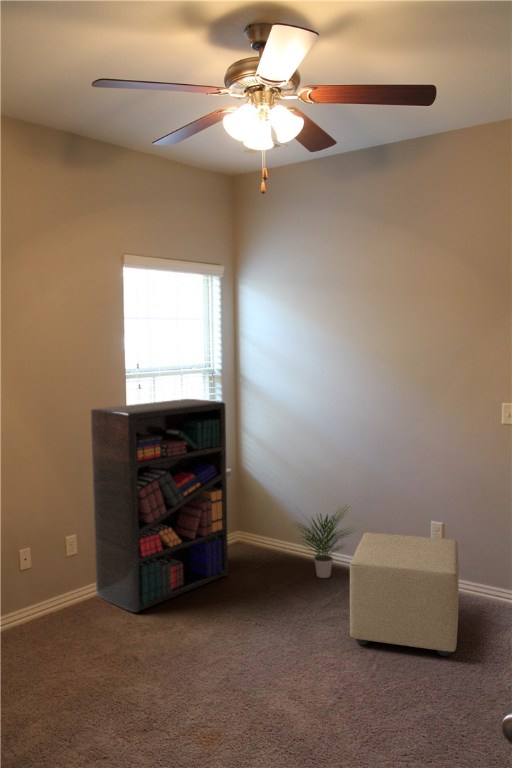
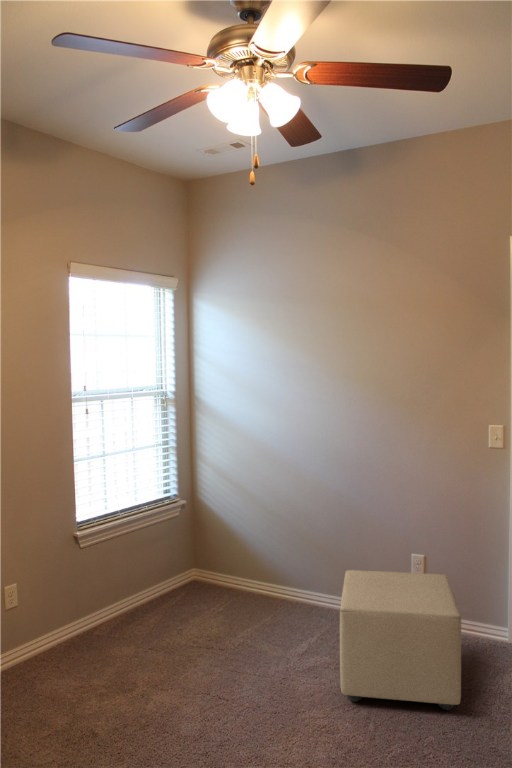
bookshelf: present [91,399,228,612] -> none [31,424,189,677]
potted plant: present [298,507,350,578] -> none [259,536,333,621]

